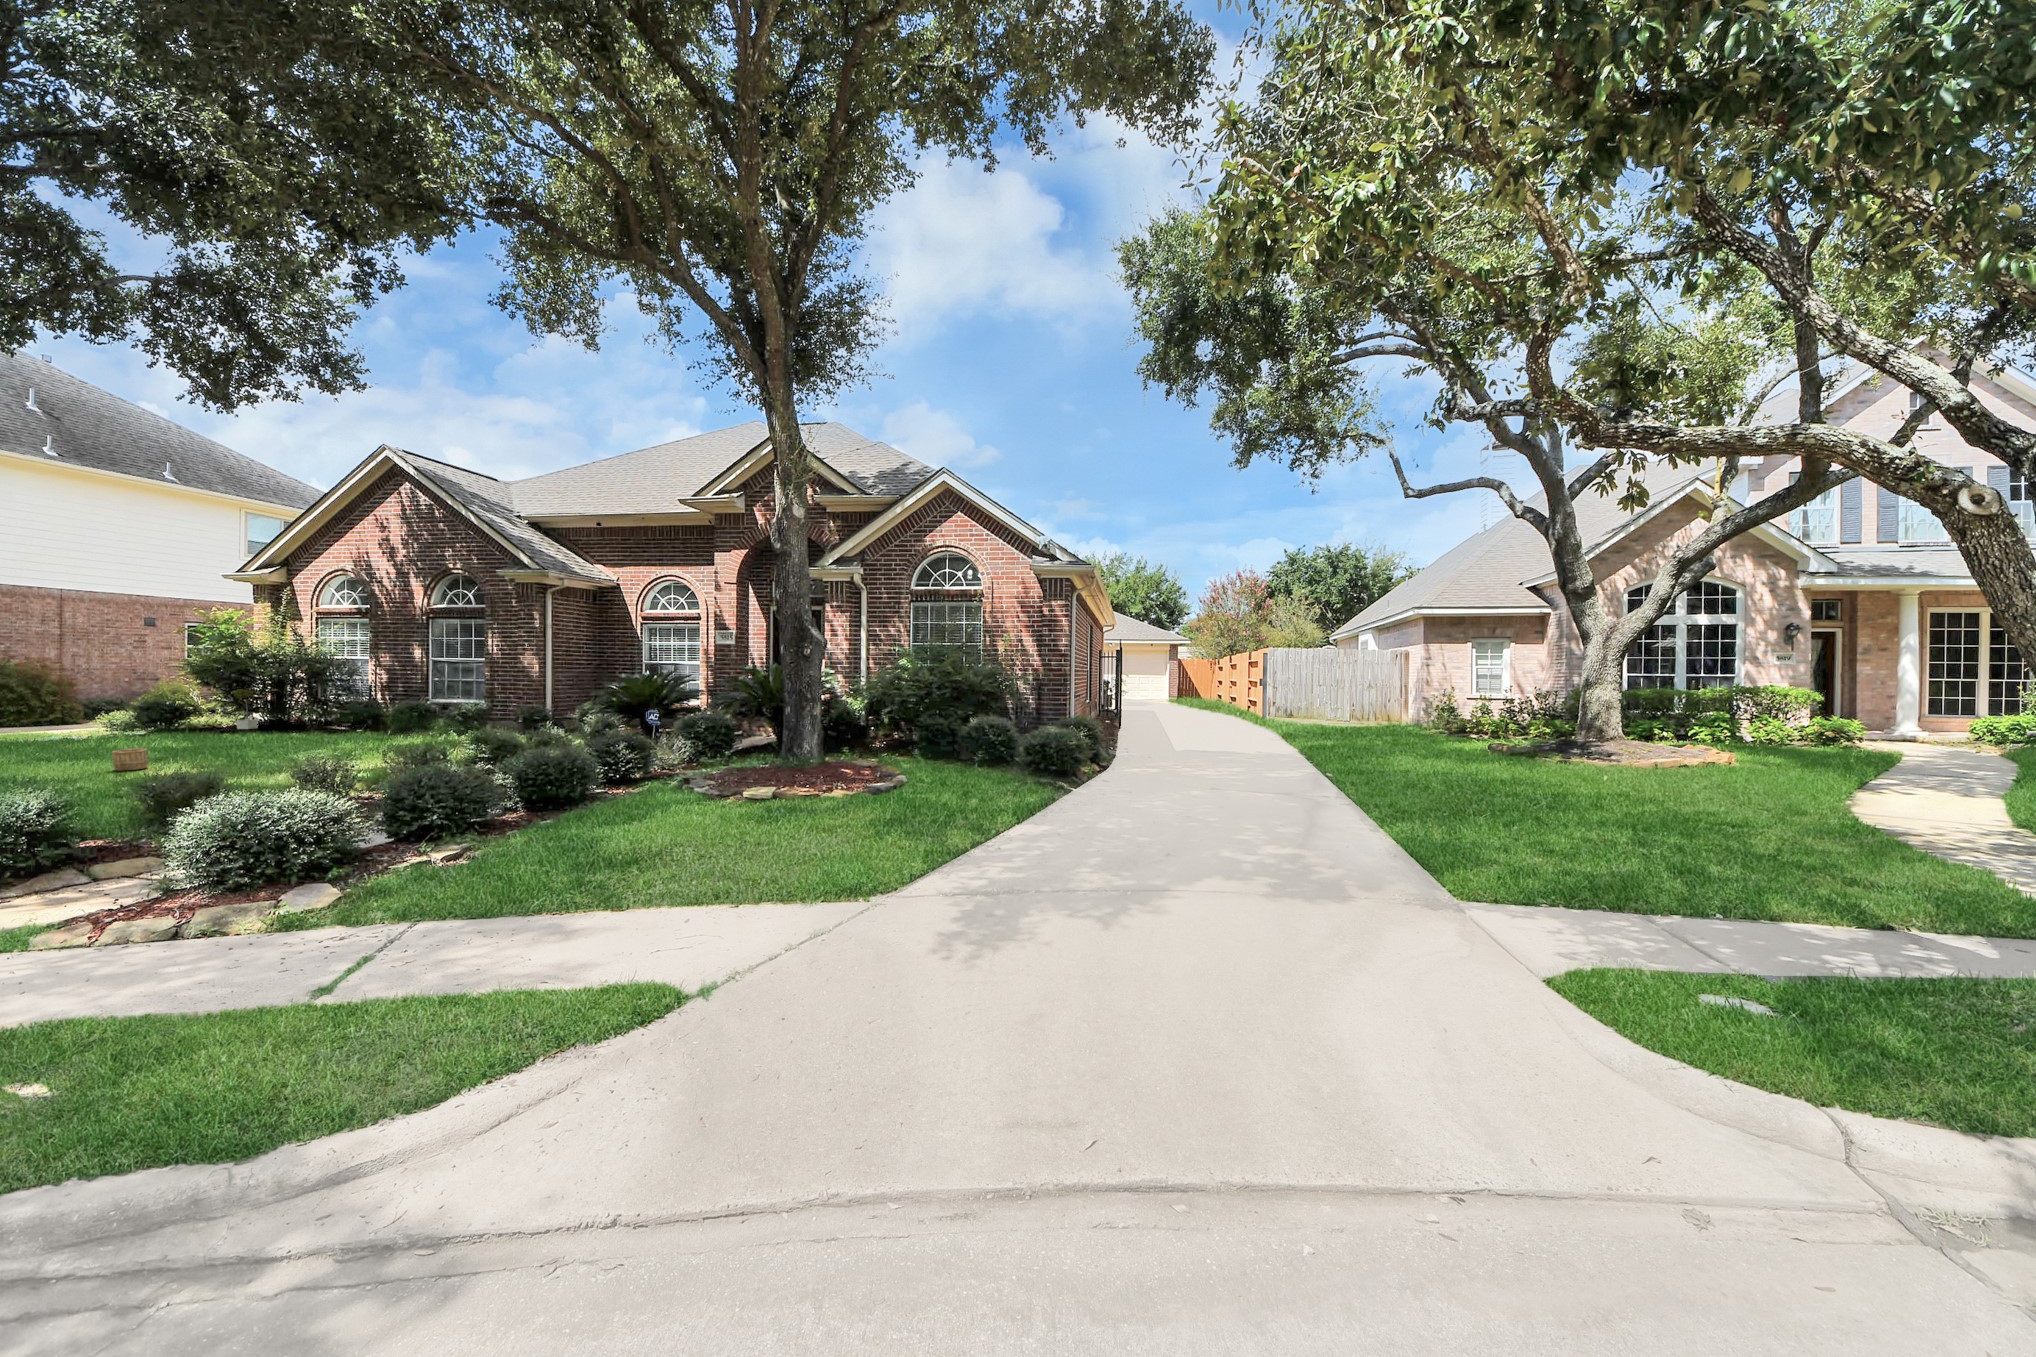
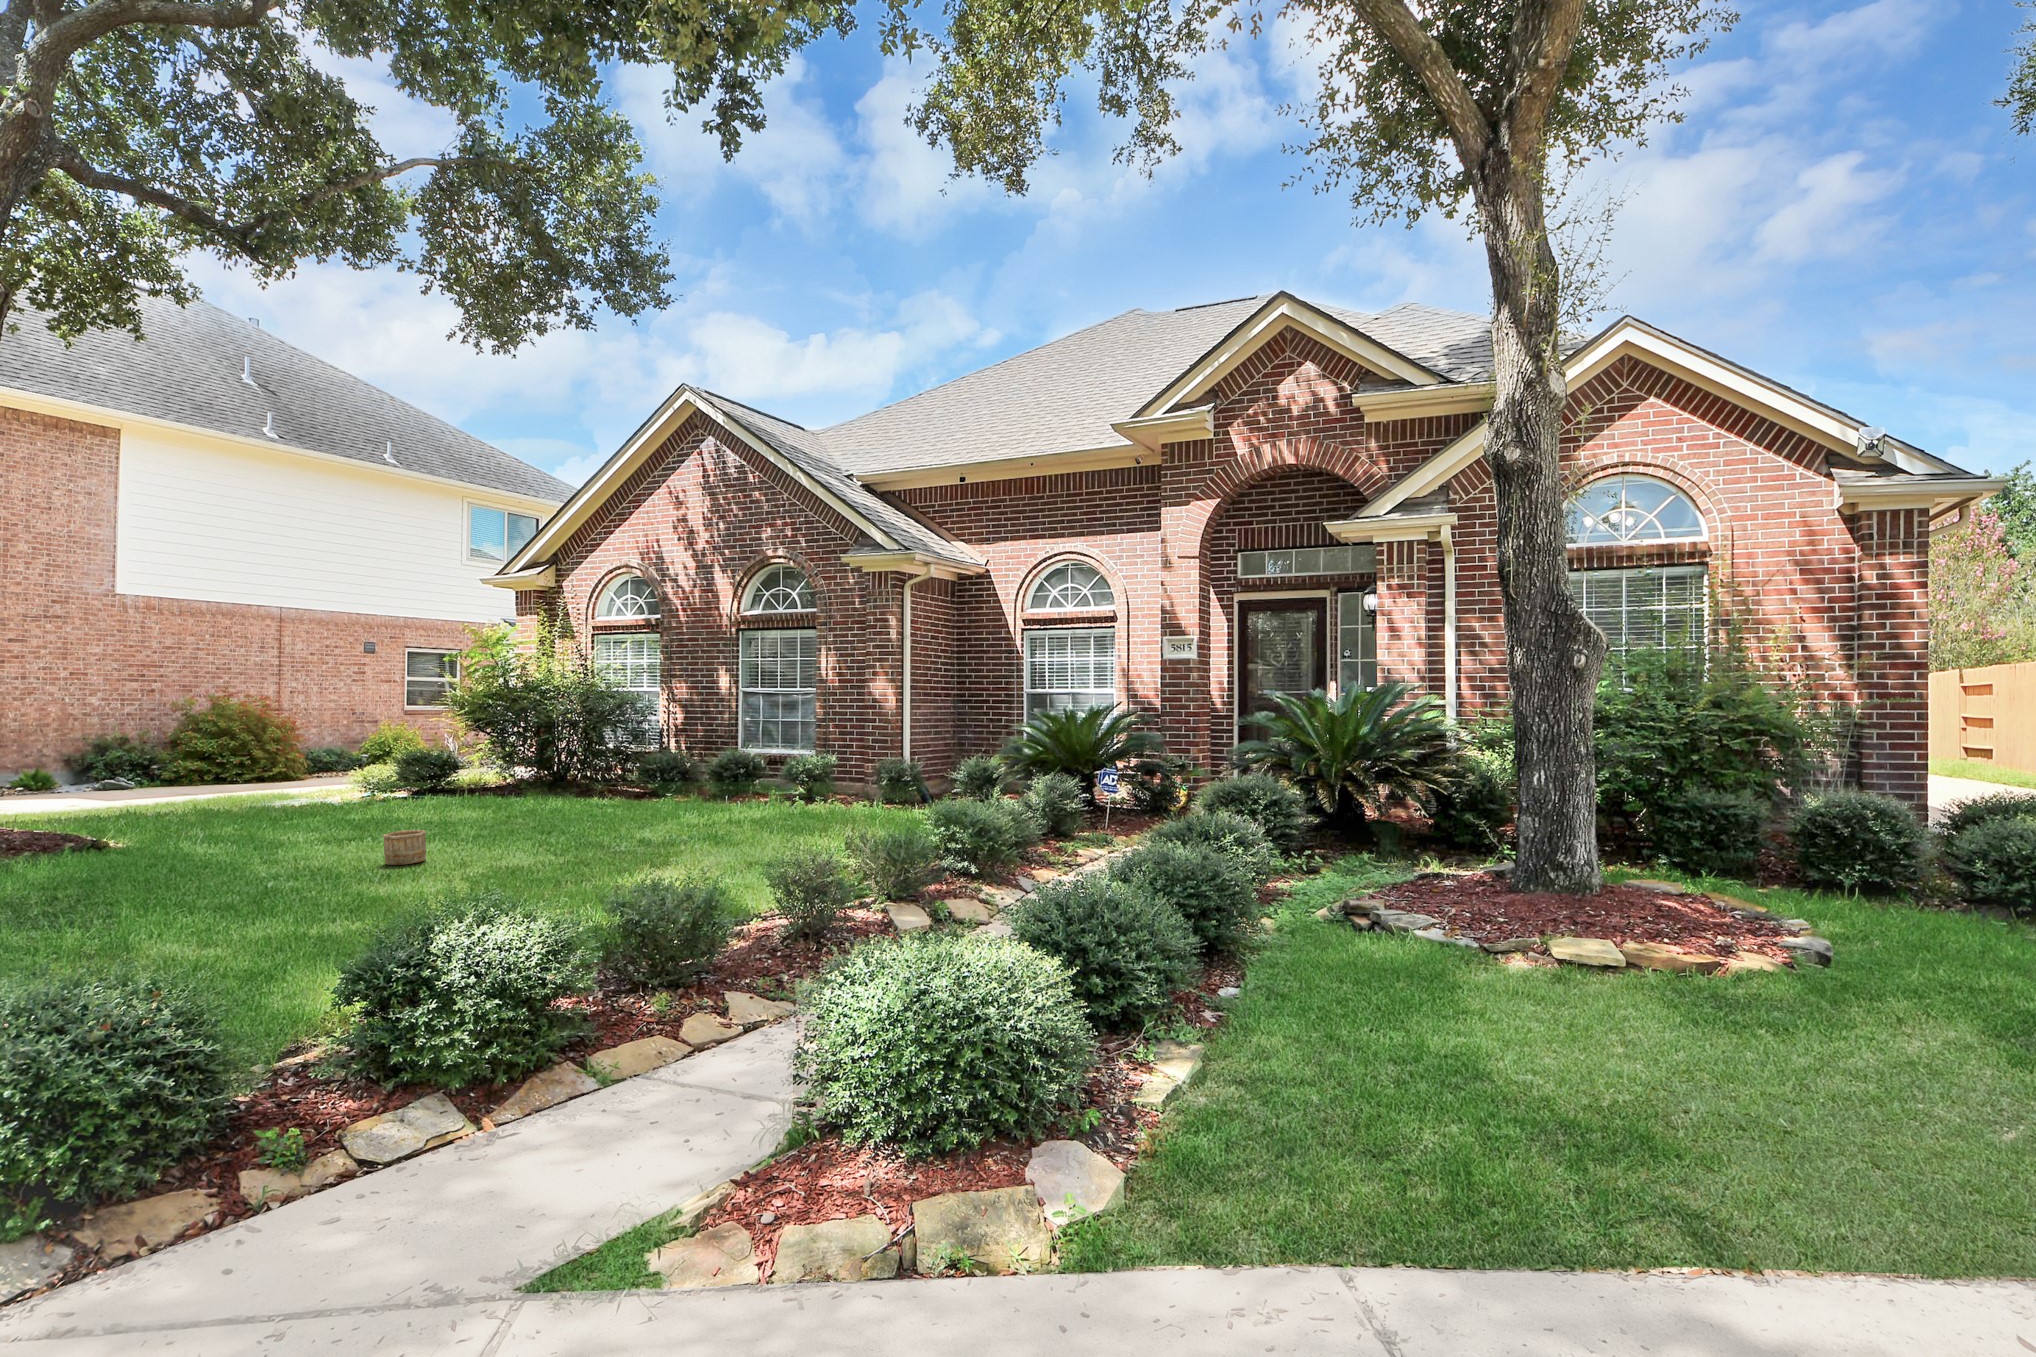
potted tree: present [232,689,258,729] -> none [502,731,532,789]

